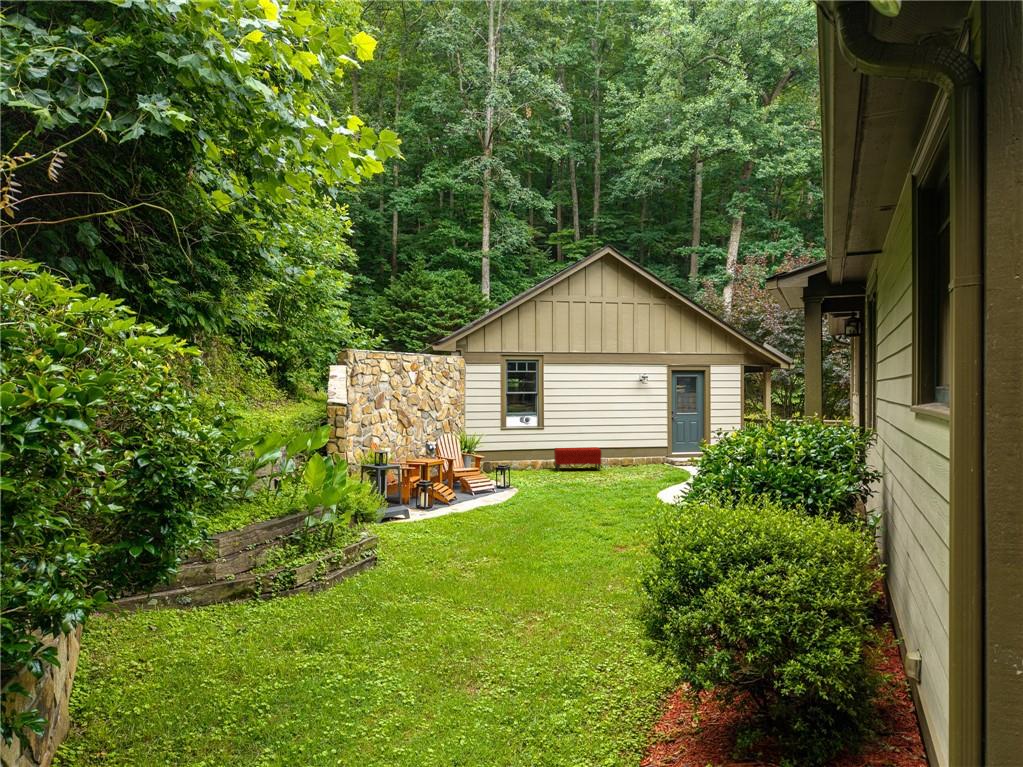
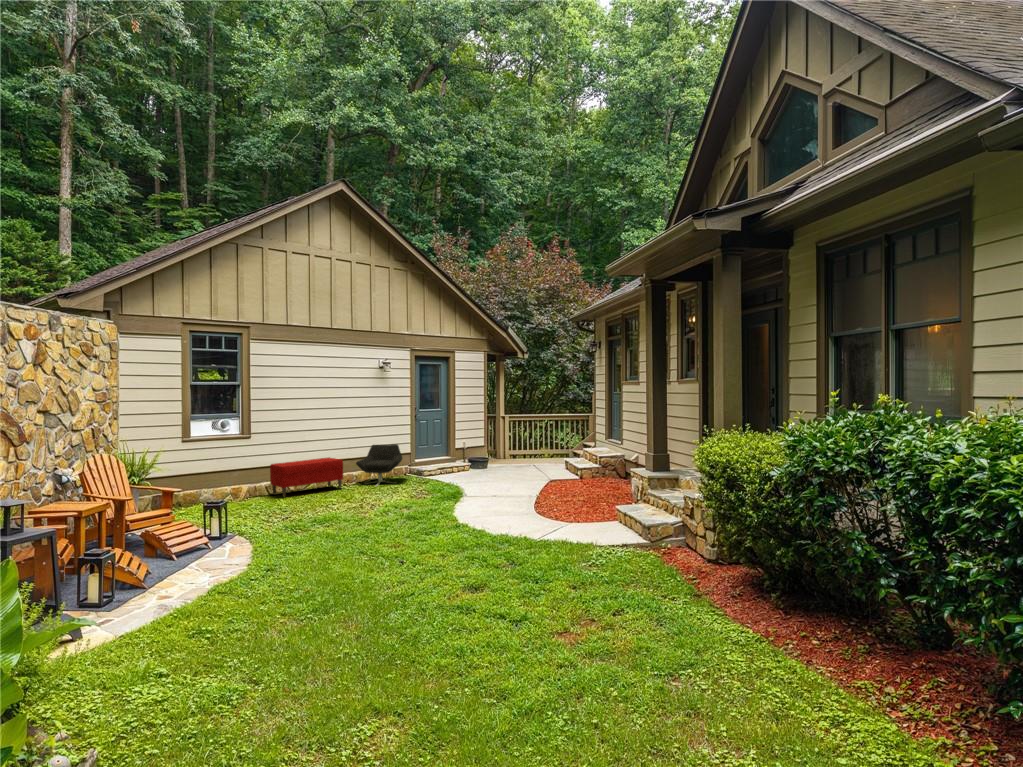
lounge chair: none [614,441,652,472] -> present [356,444,402,486]

